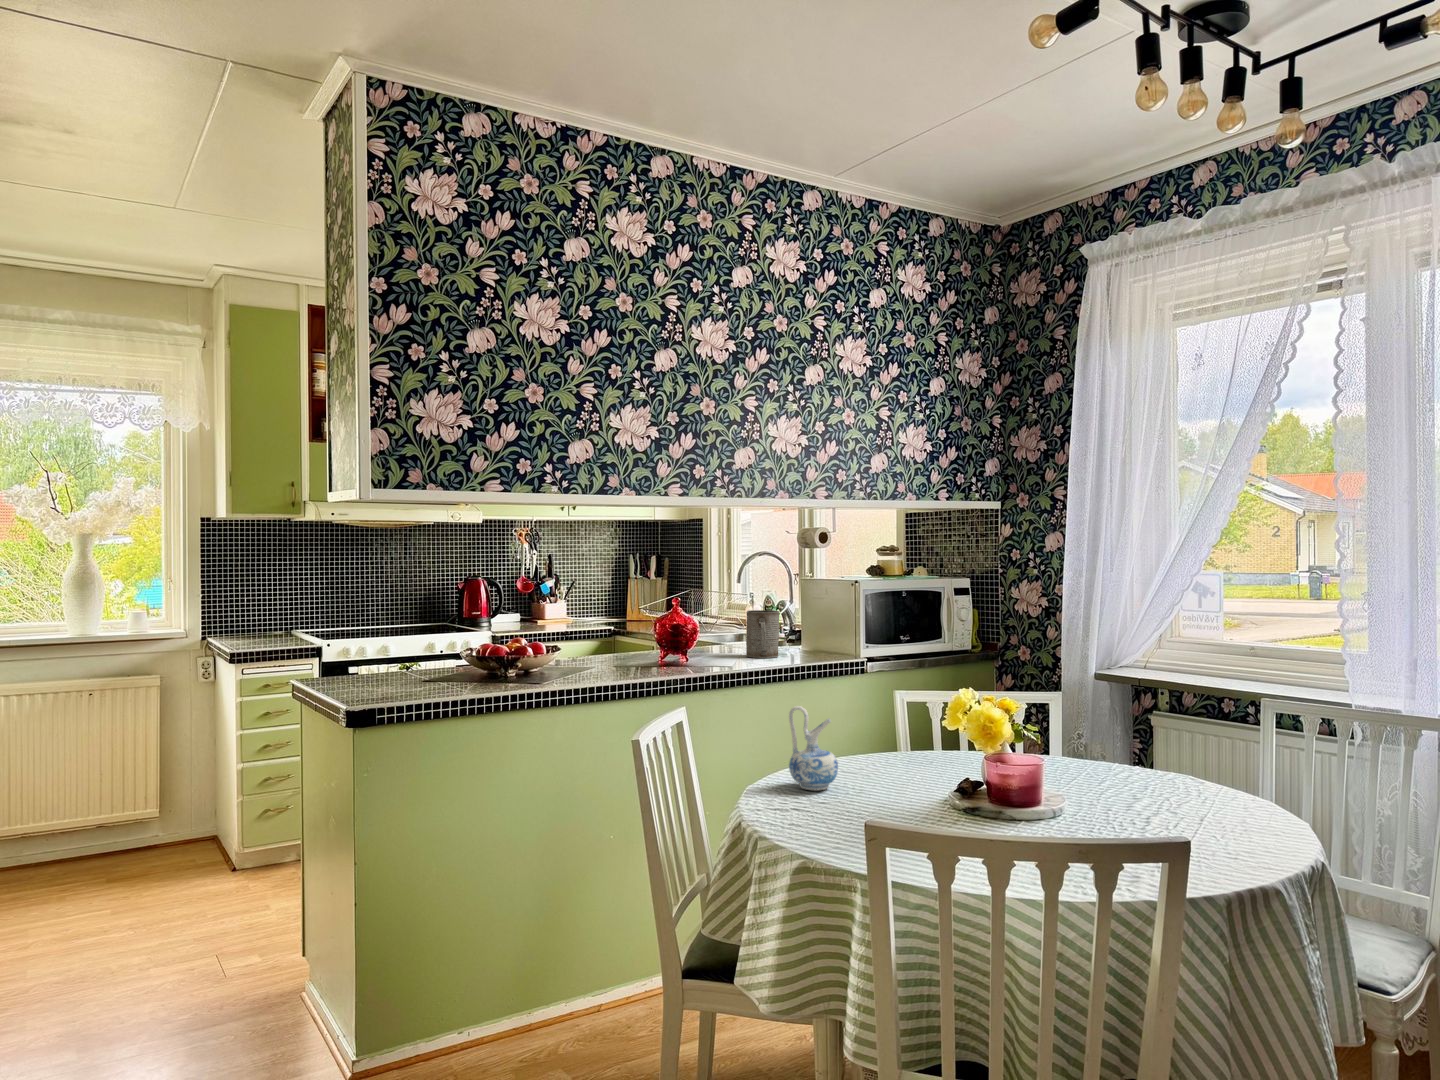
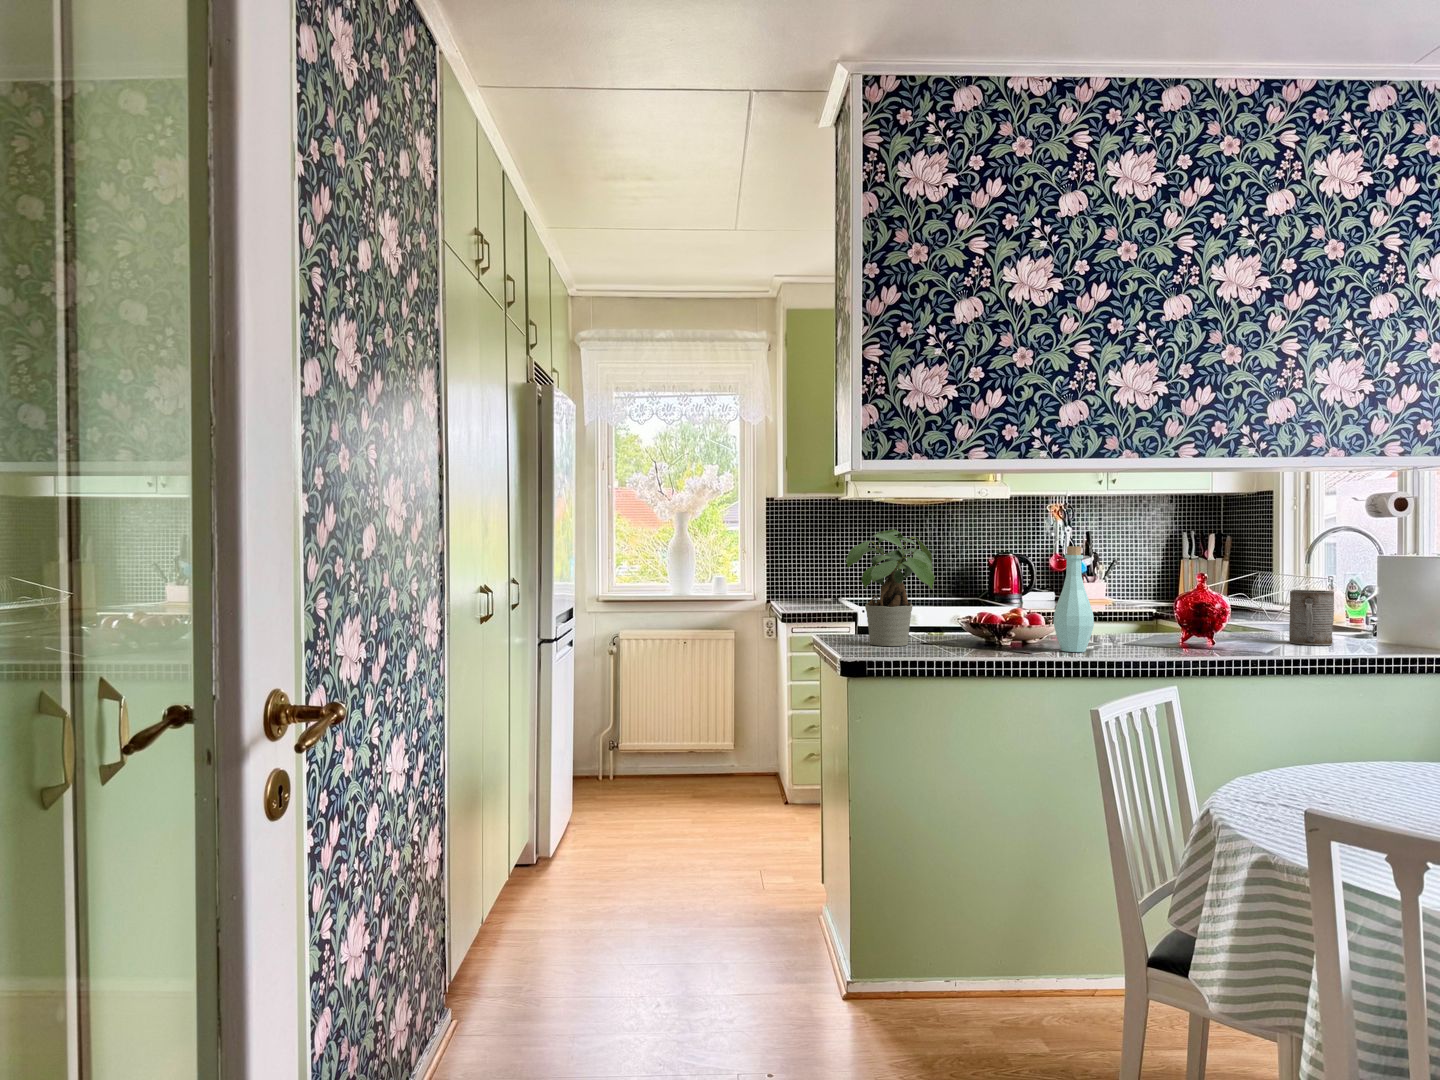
potted plant: none [348,564,450,690] -> present [846,530,935,646]
bottle: none [563,579,600,681] -> present [1053,546,1094,652]
ceramic pitcher: present [789,706,838,790] -> none [1289,689,1355,789]

